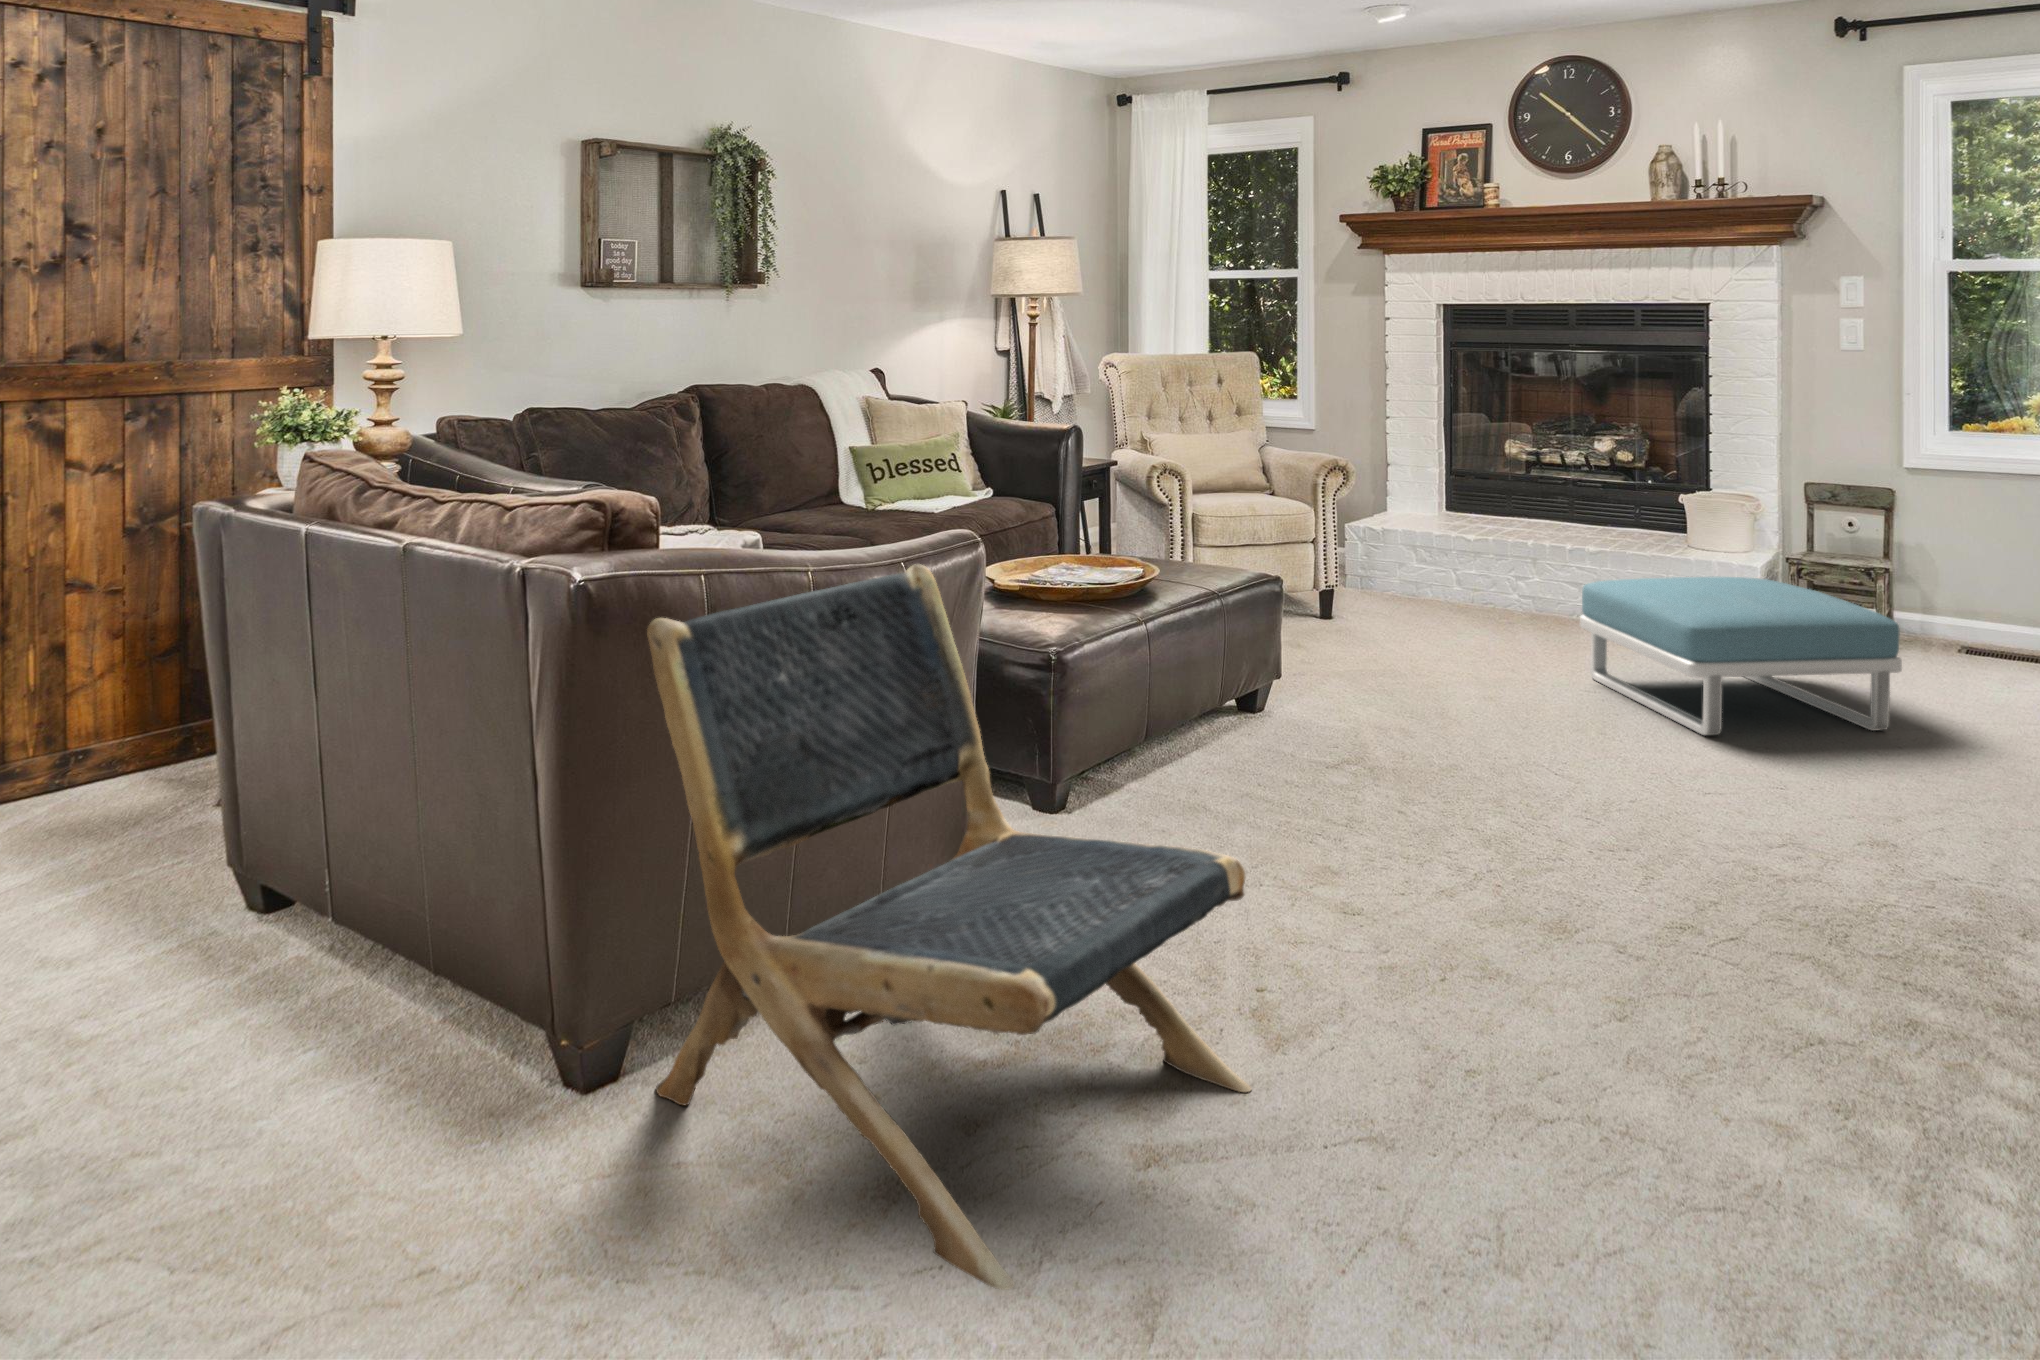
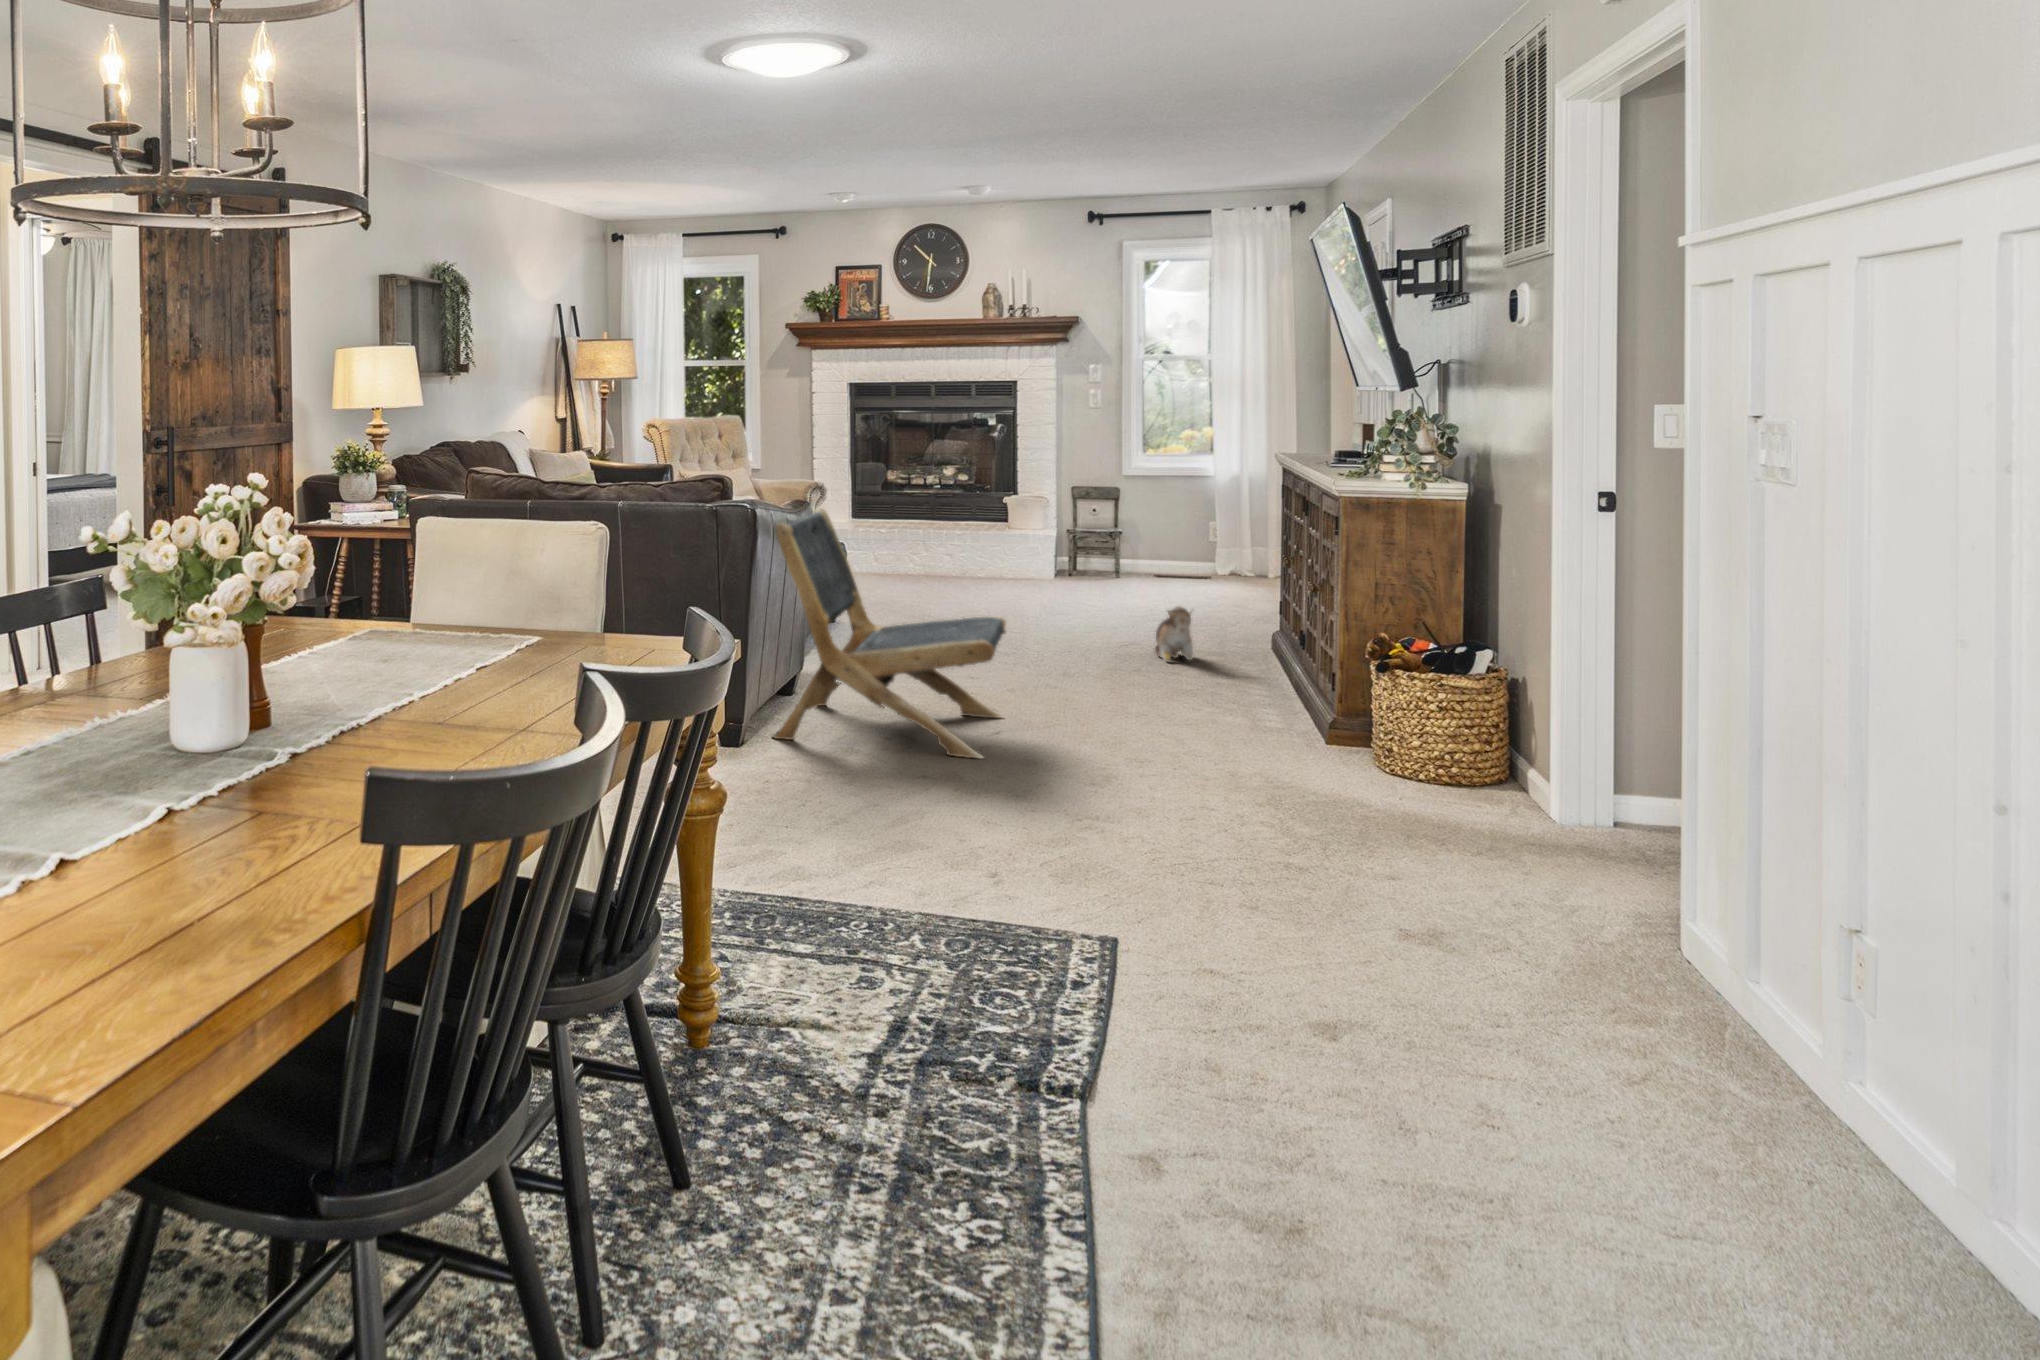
footstool: present [1580,577,1902,735] -> none [985,536,1154,614]
plush toy: none [1803,798,1886,919] -> present [1155,607,1193,661]

